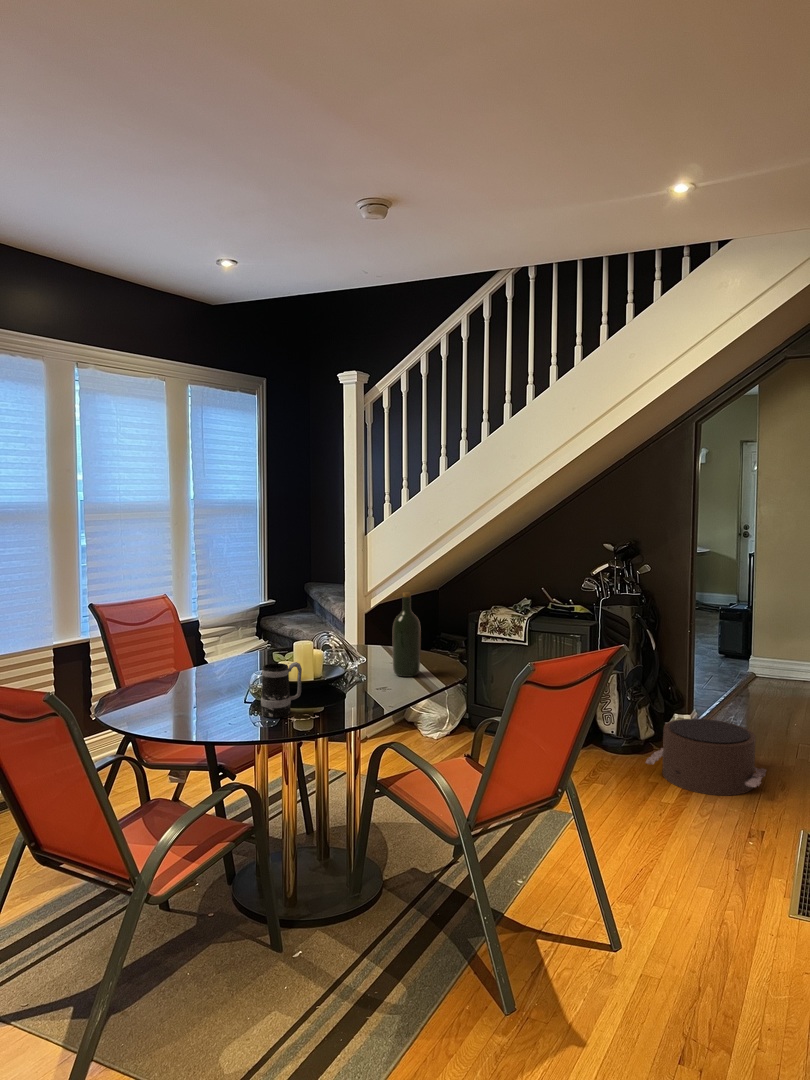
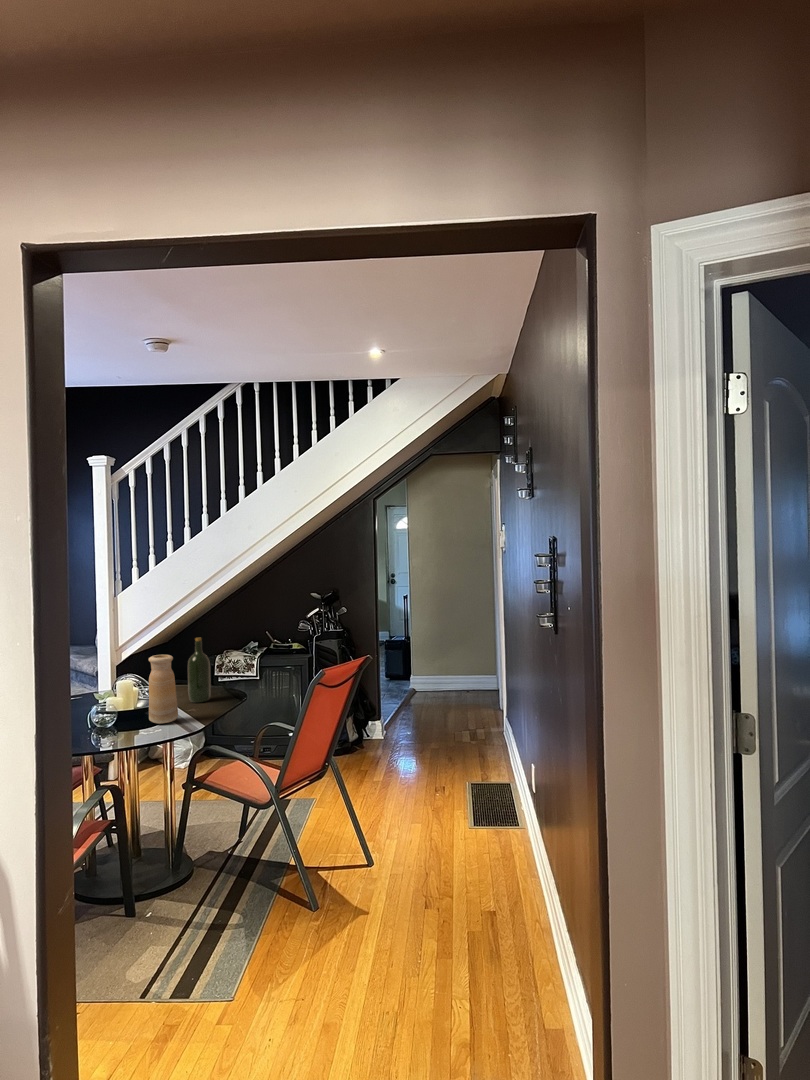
vase: none [318,612,355,704] -> present [149,655,178,724]
mug: present [261,662,302,718] -> none [112,694,143,737]
pouf: present [646,719,766,795] -> none [357,719,439,771]

